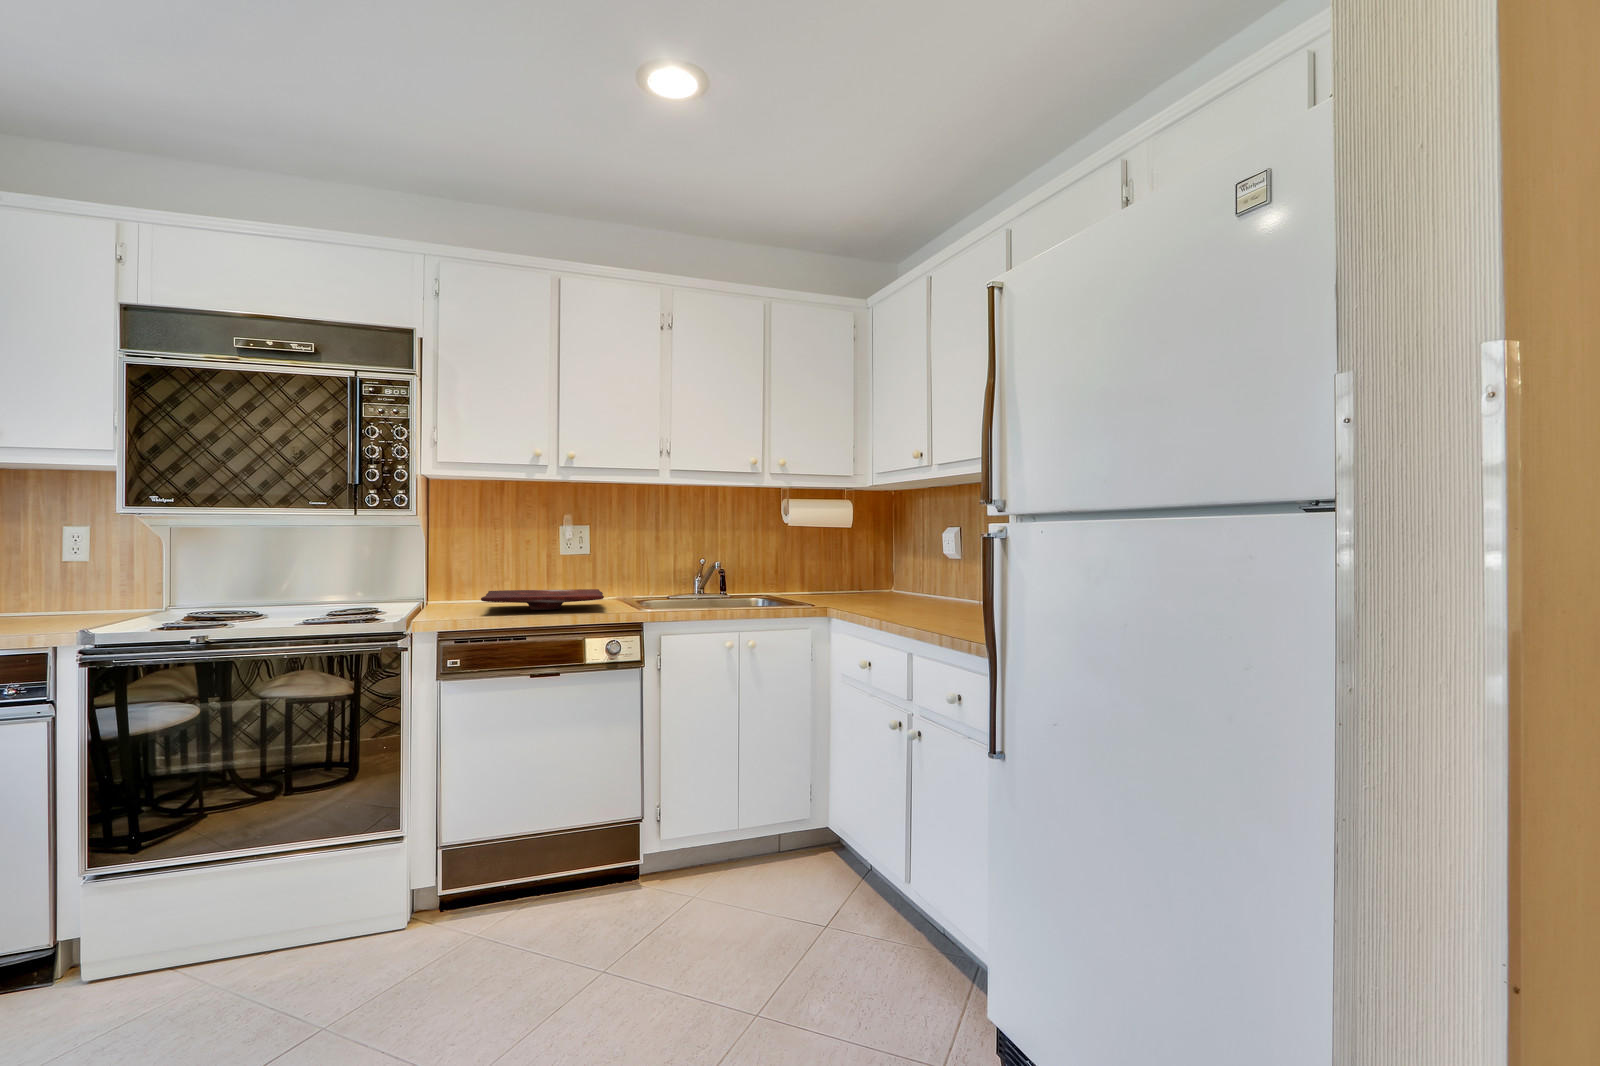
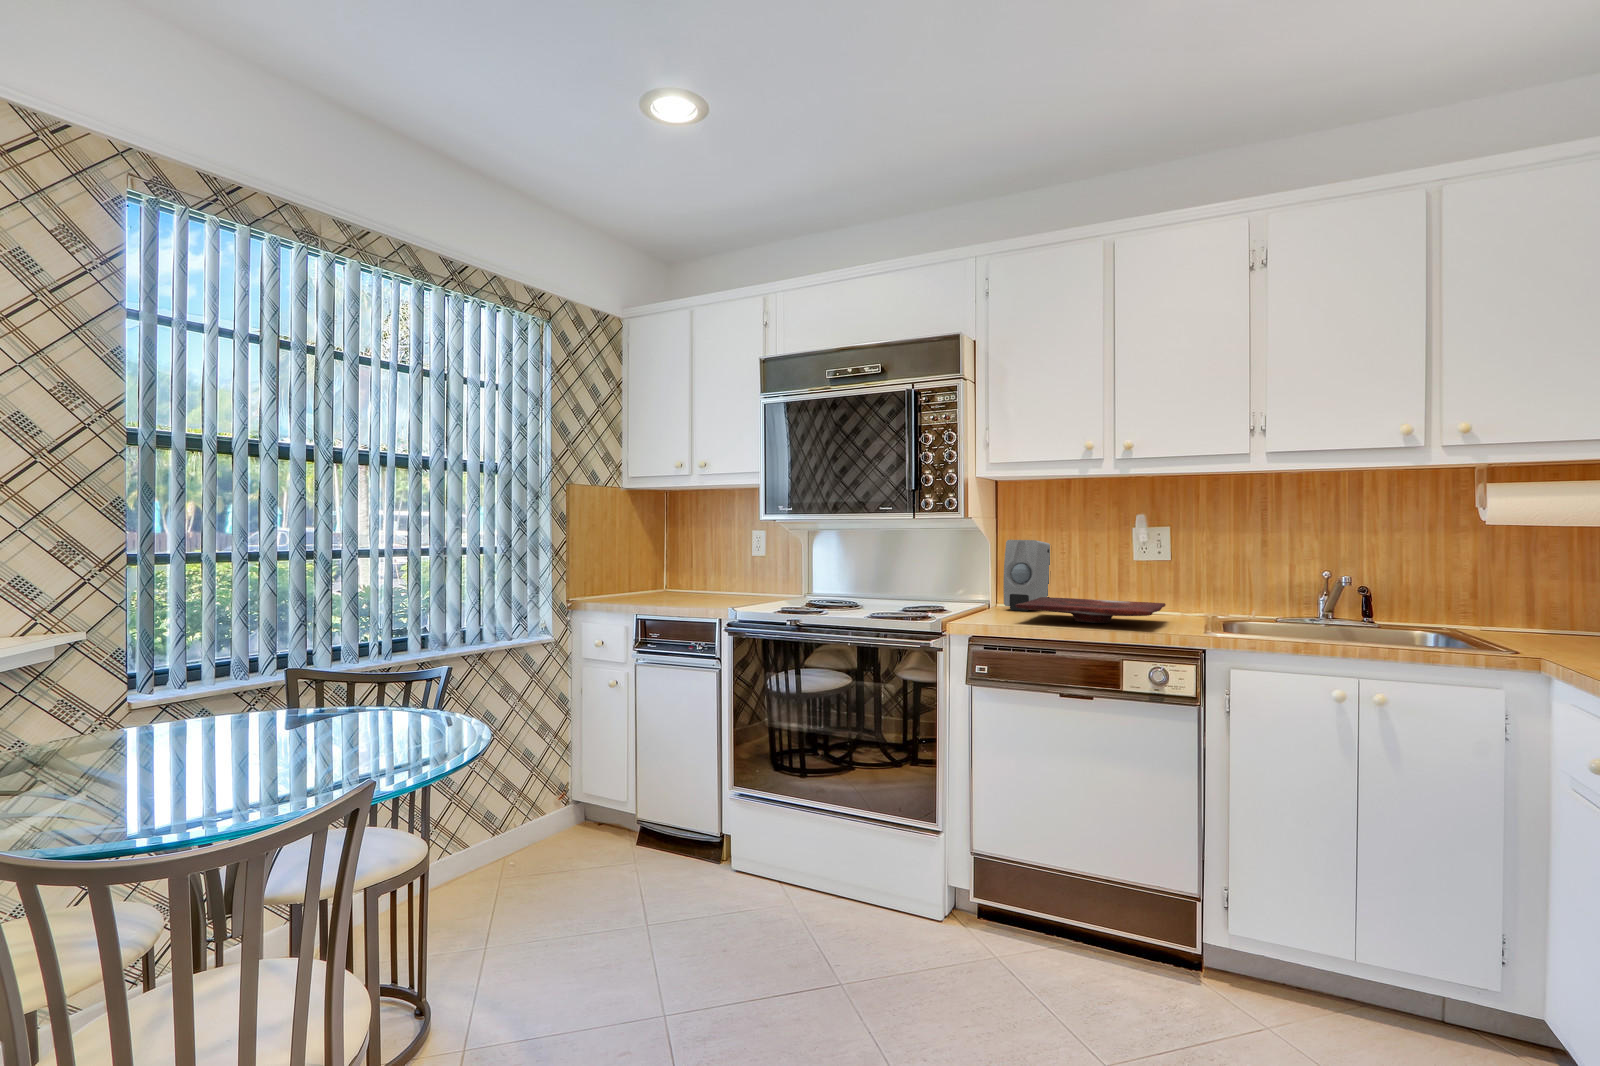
soap dispenser: none [447,538,488,605] -> present [1003,540,1050,611]

